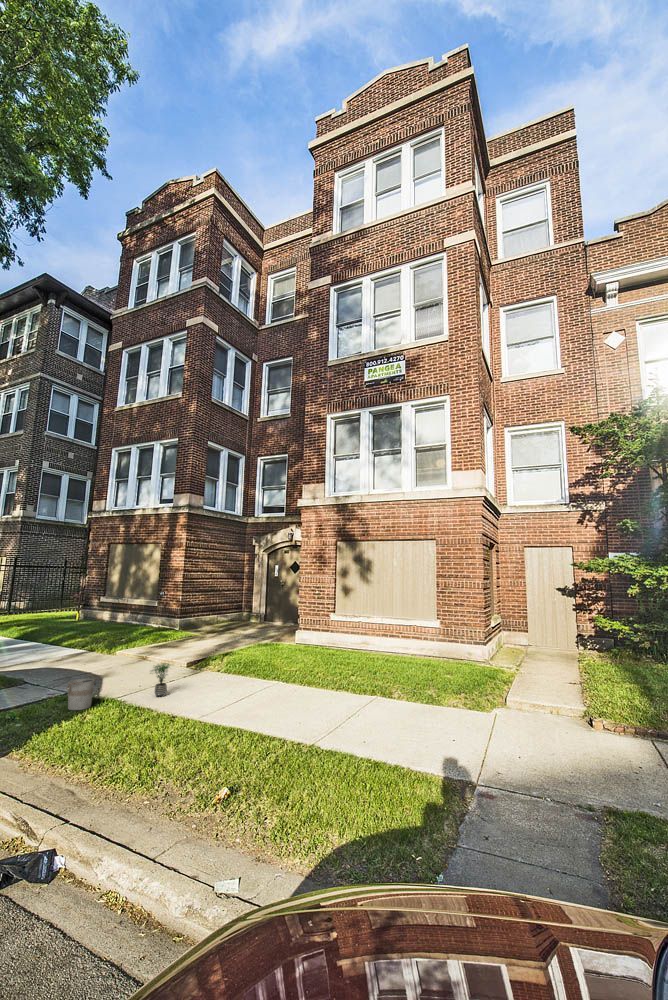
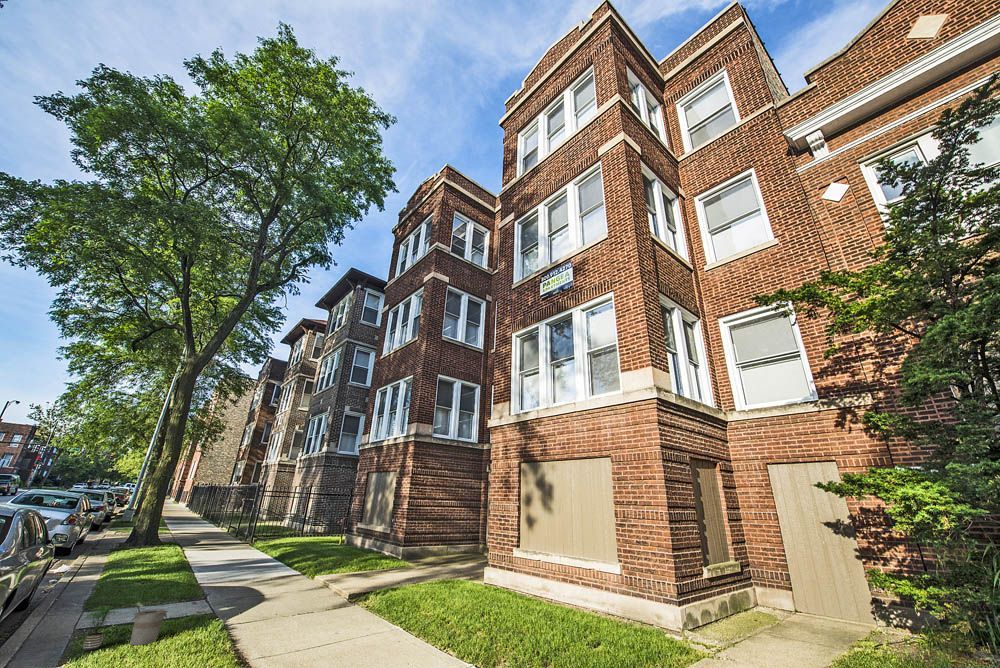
potted plant: present [152,664,169,697] -> present [83,605,116,651]

